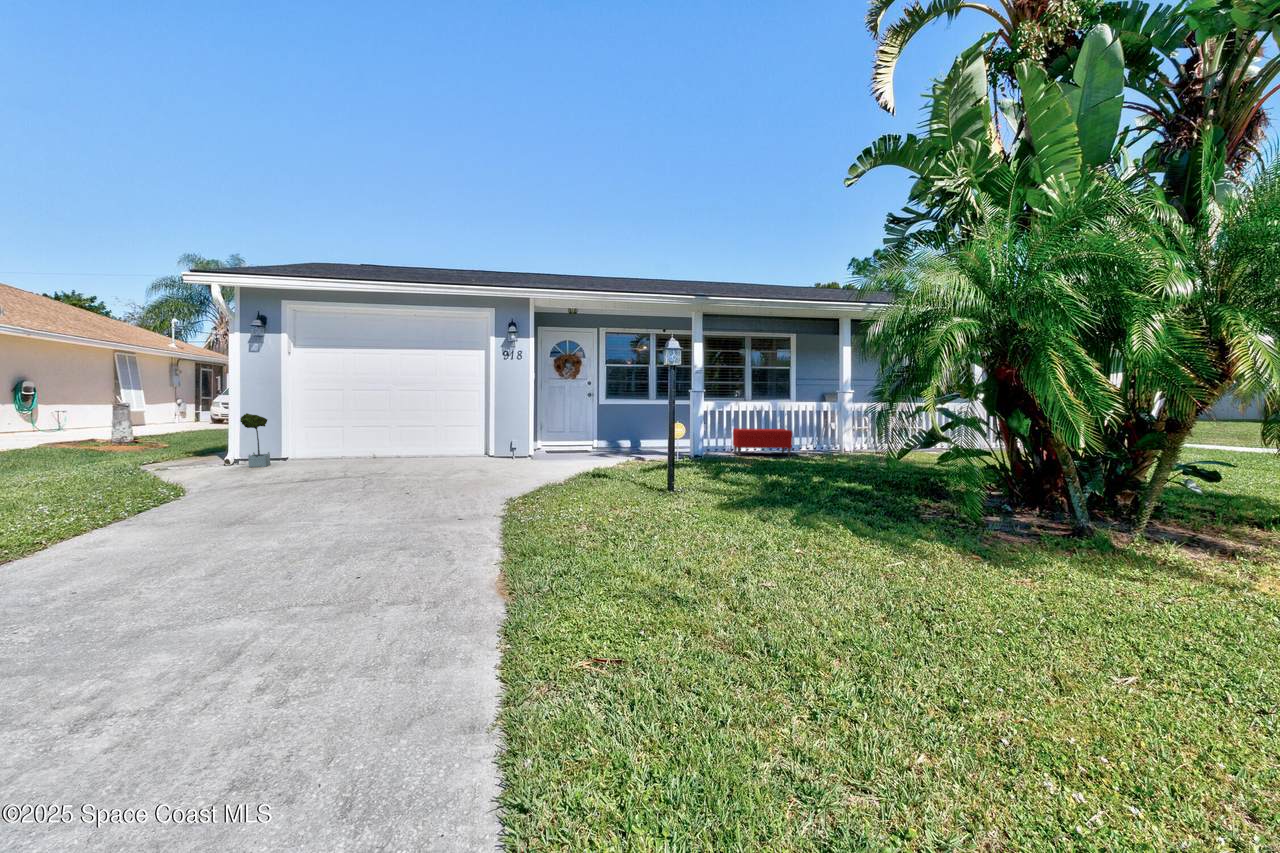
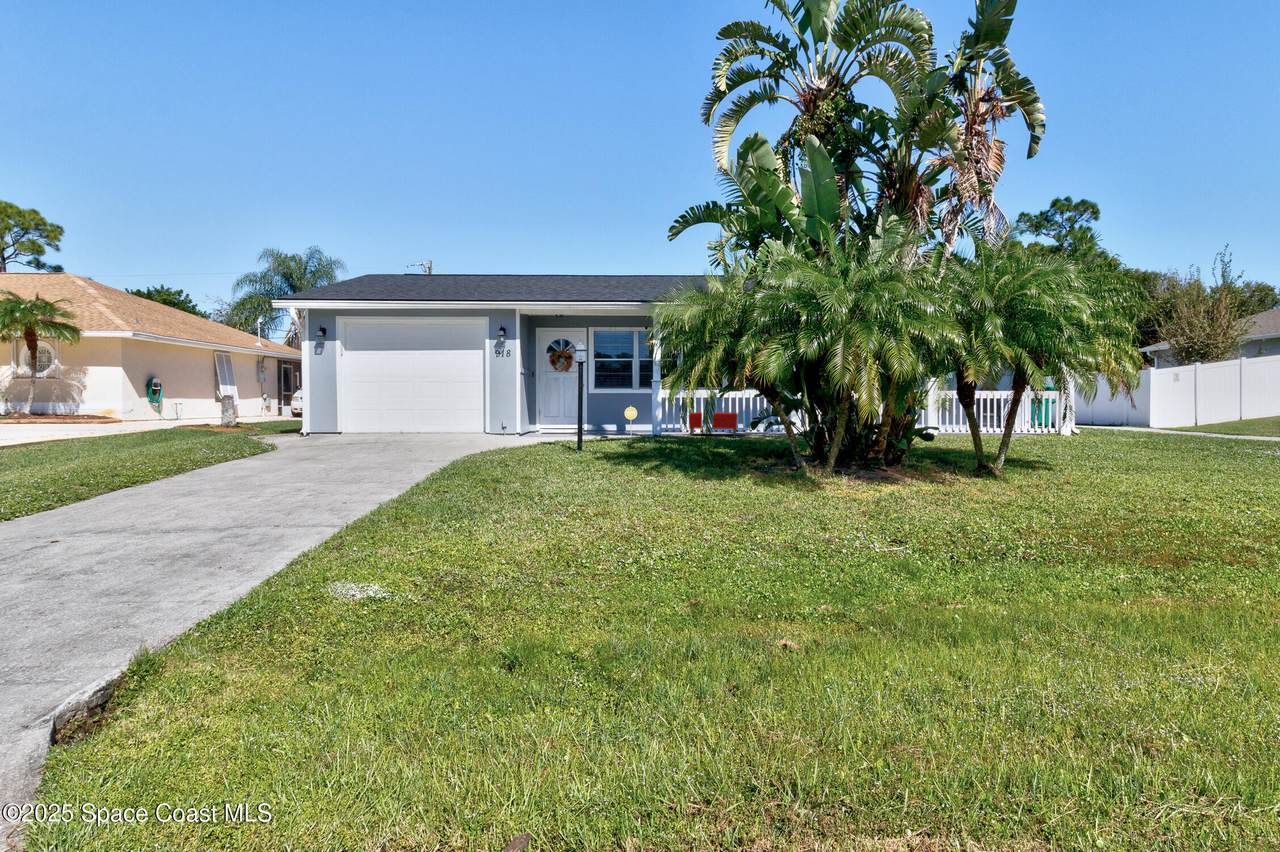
potted tree: present [240,413,270,467] -> none [309,400,329,439]

